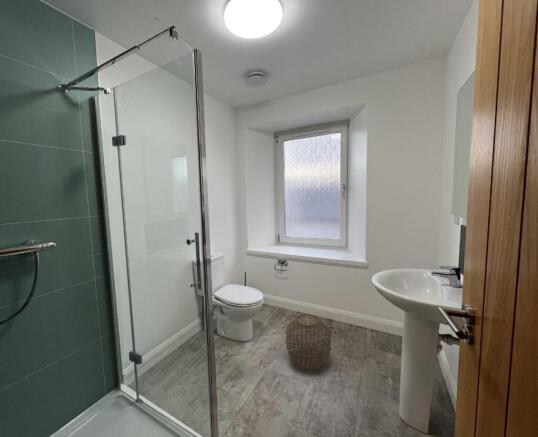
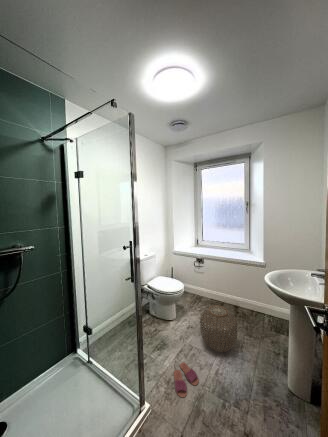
slippers: none [254,385,285,424] -> present [174,362,199,397]

